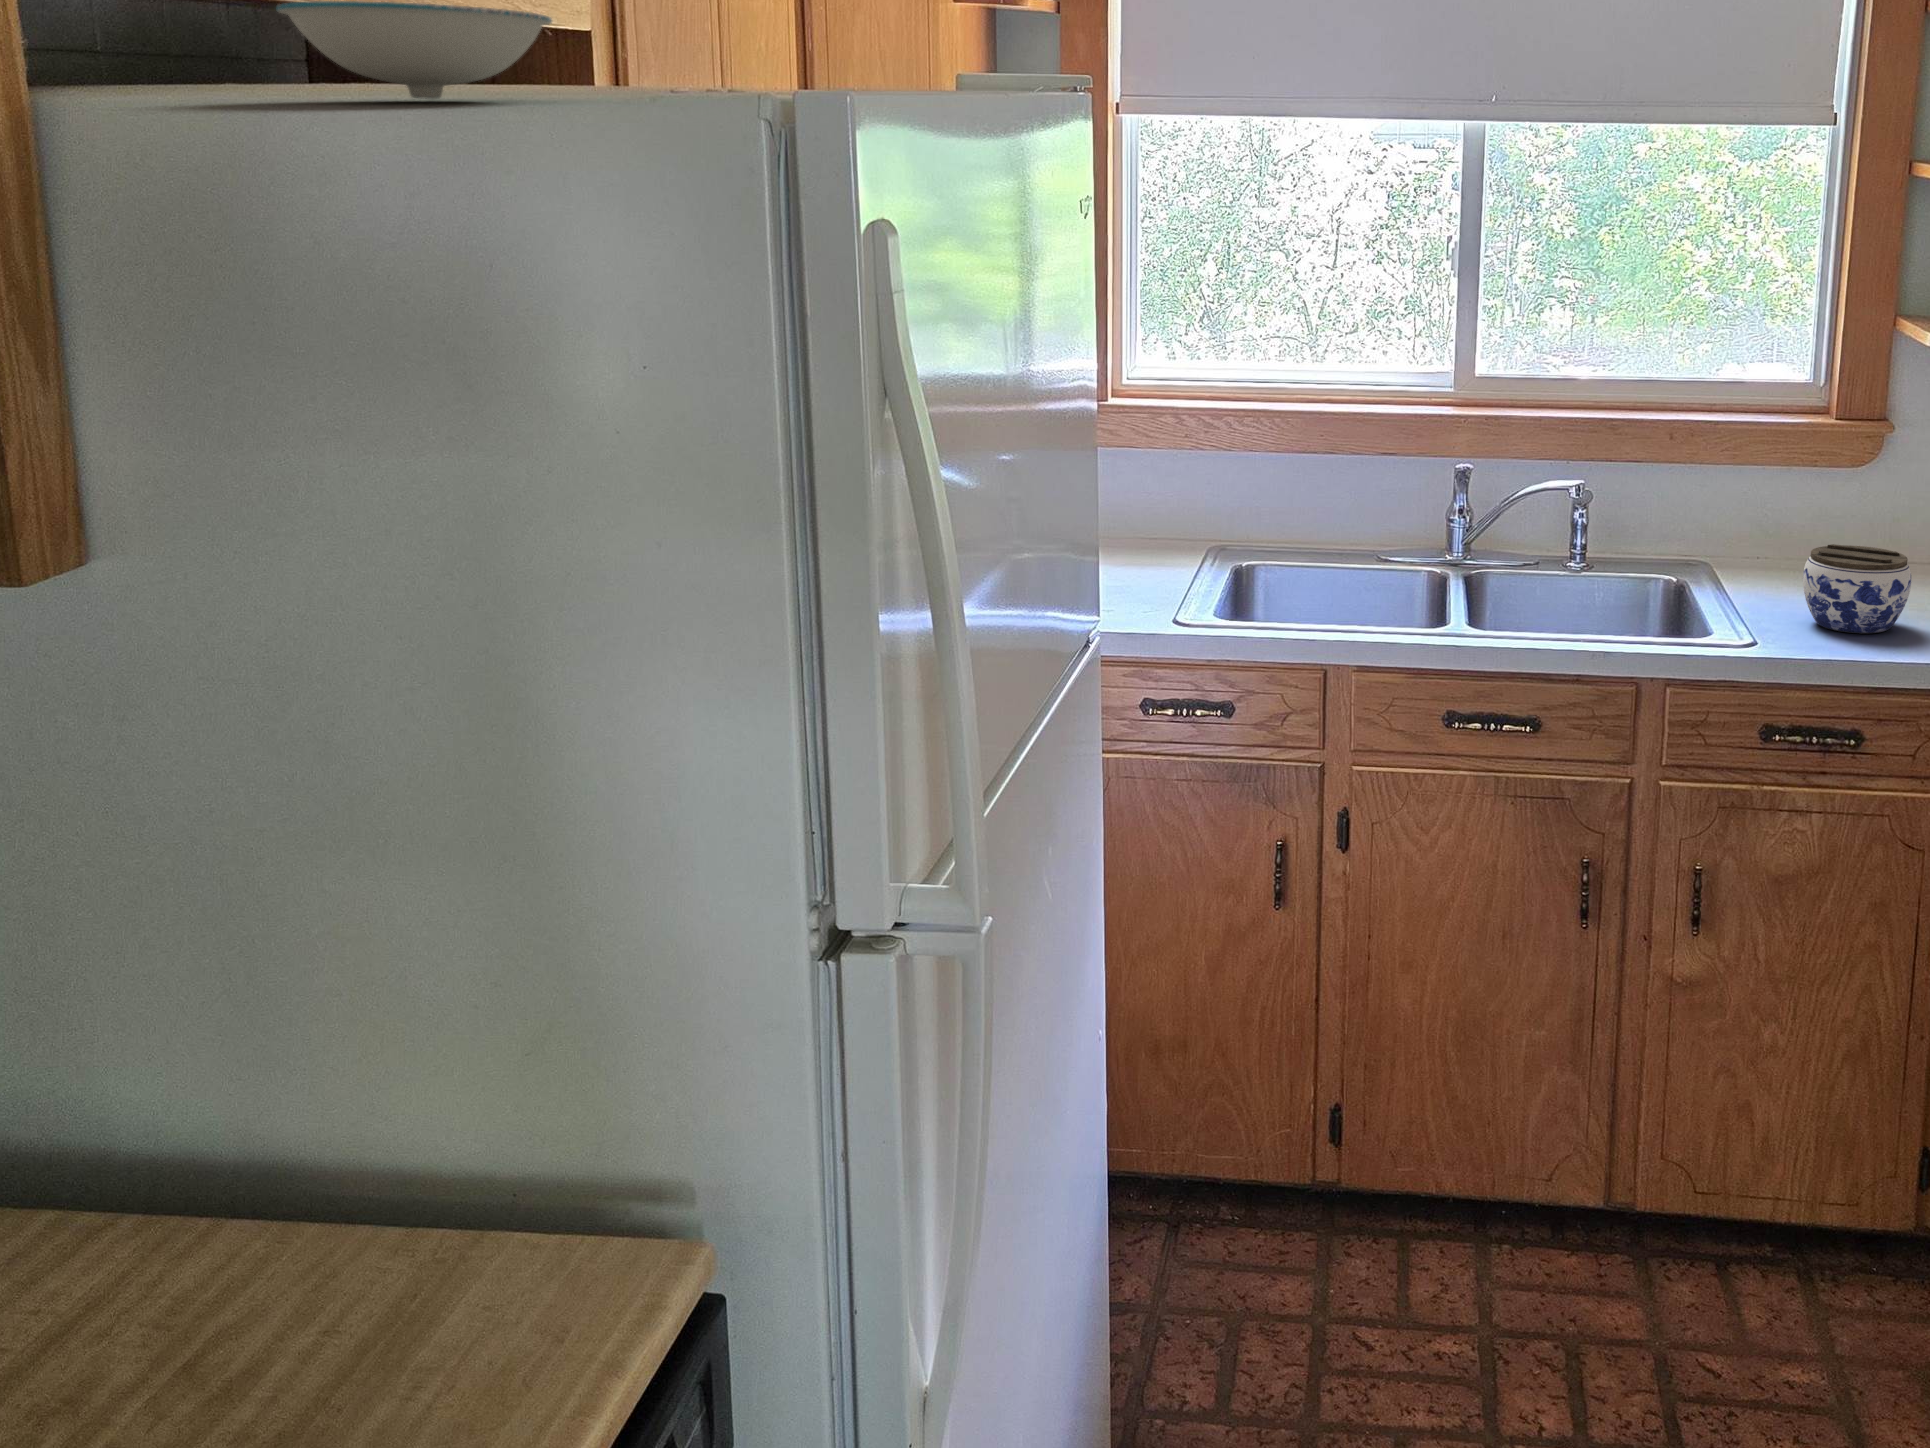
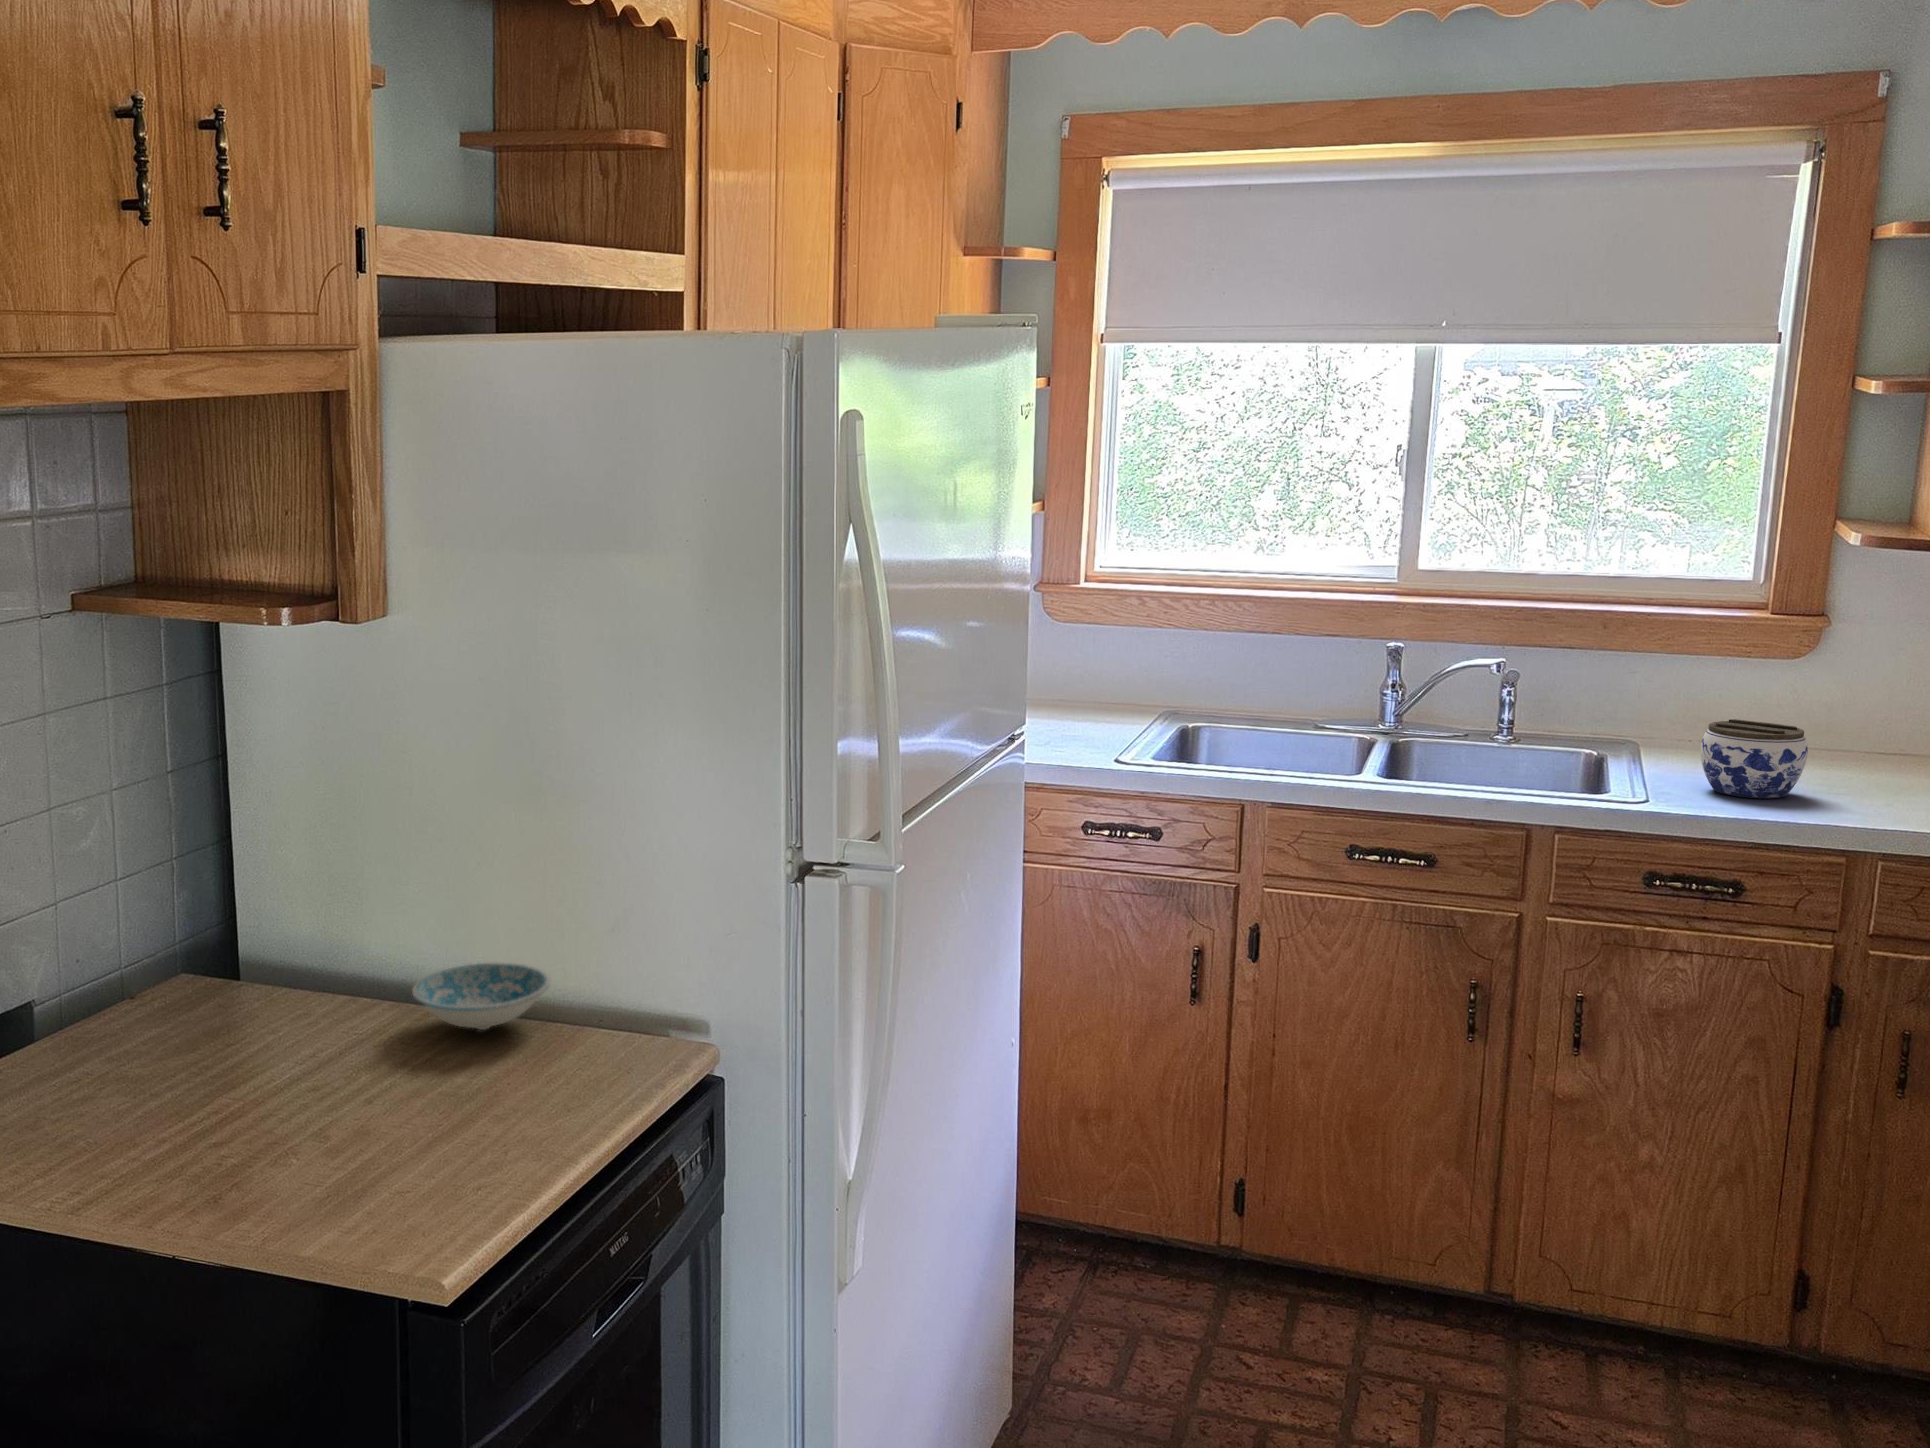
ceramic bowl: present [276,1,552,99] -> present [412,962,551,1030]

